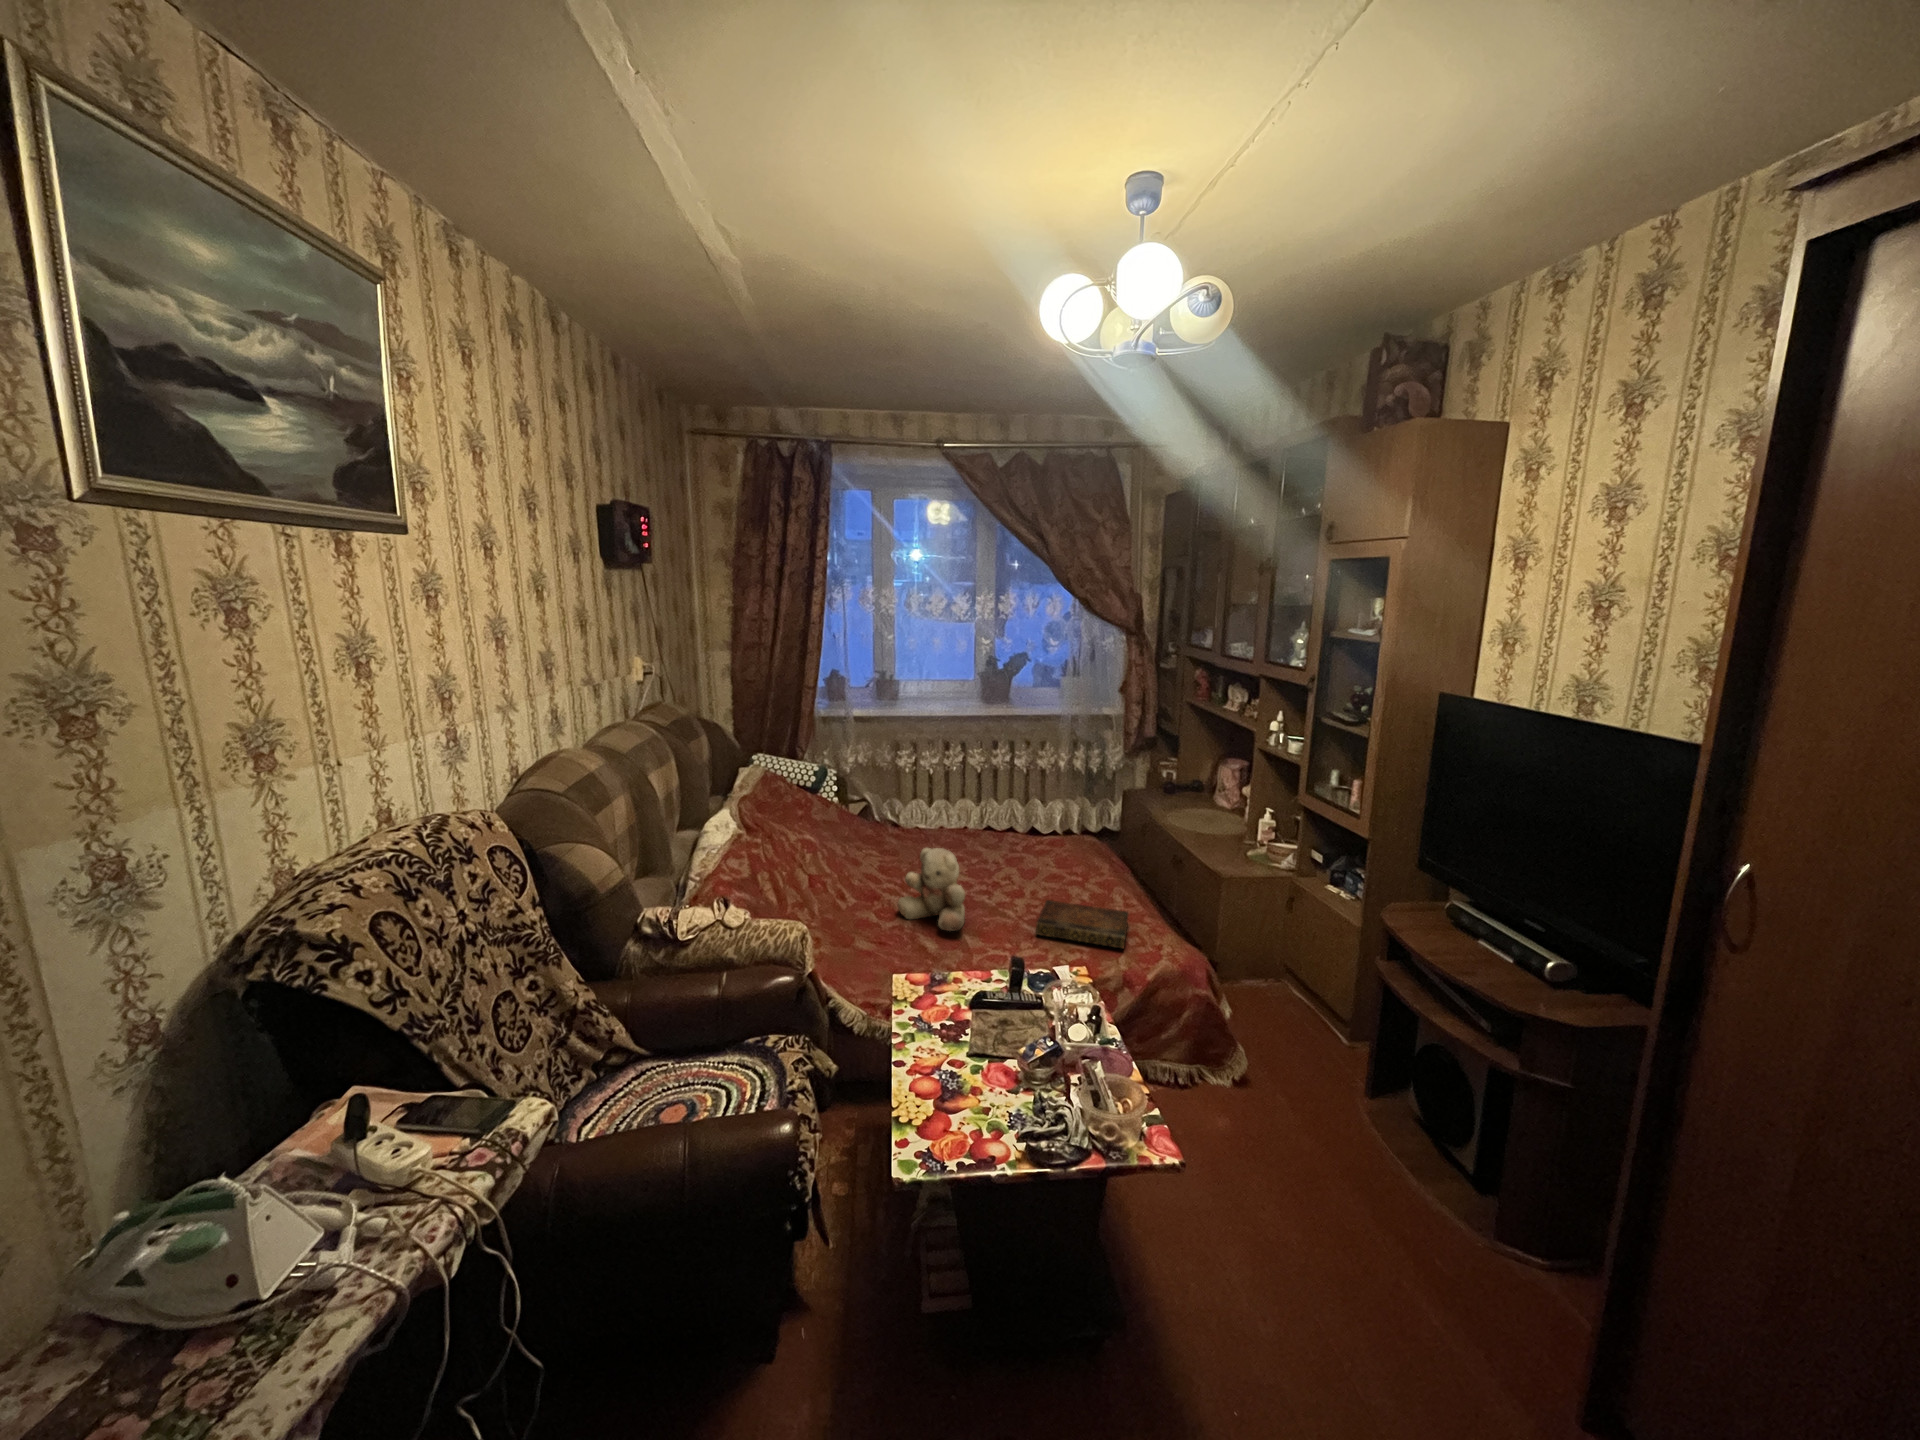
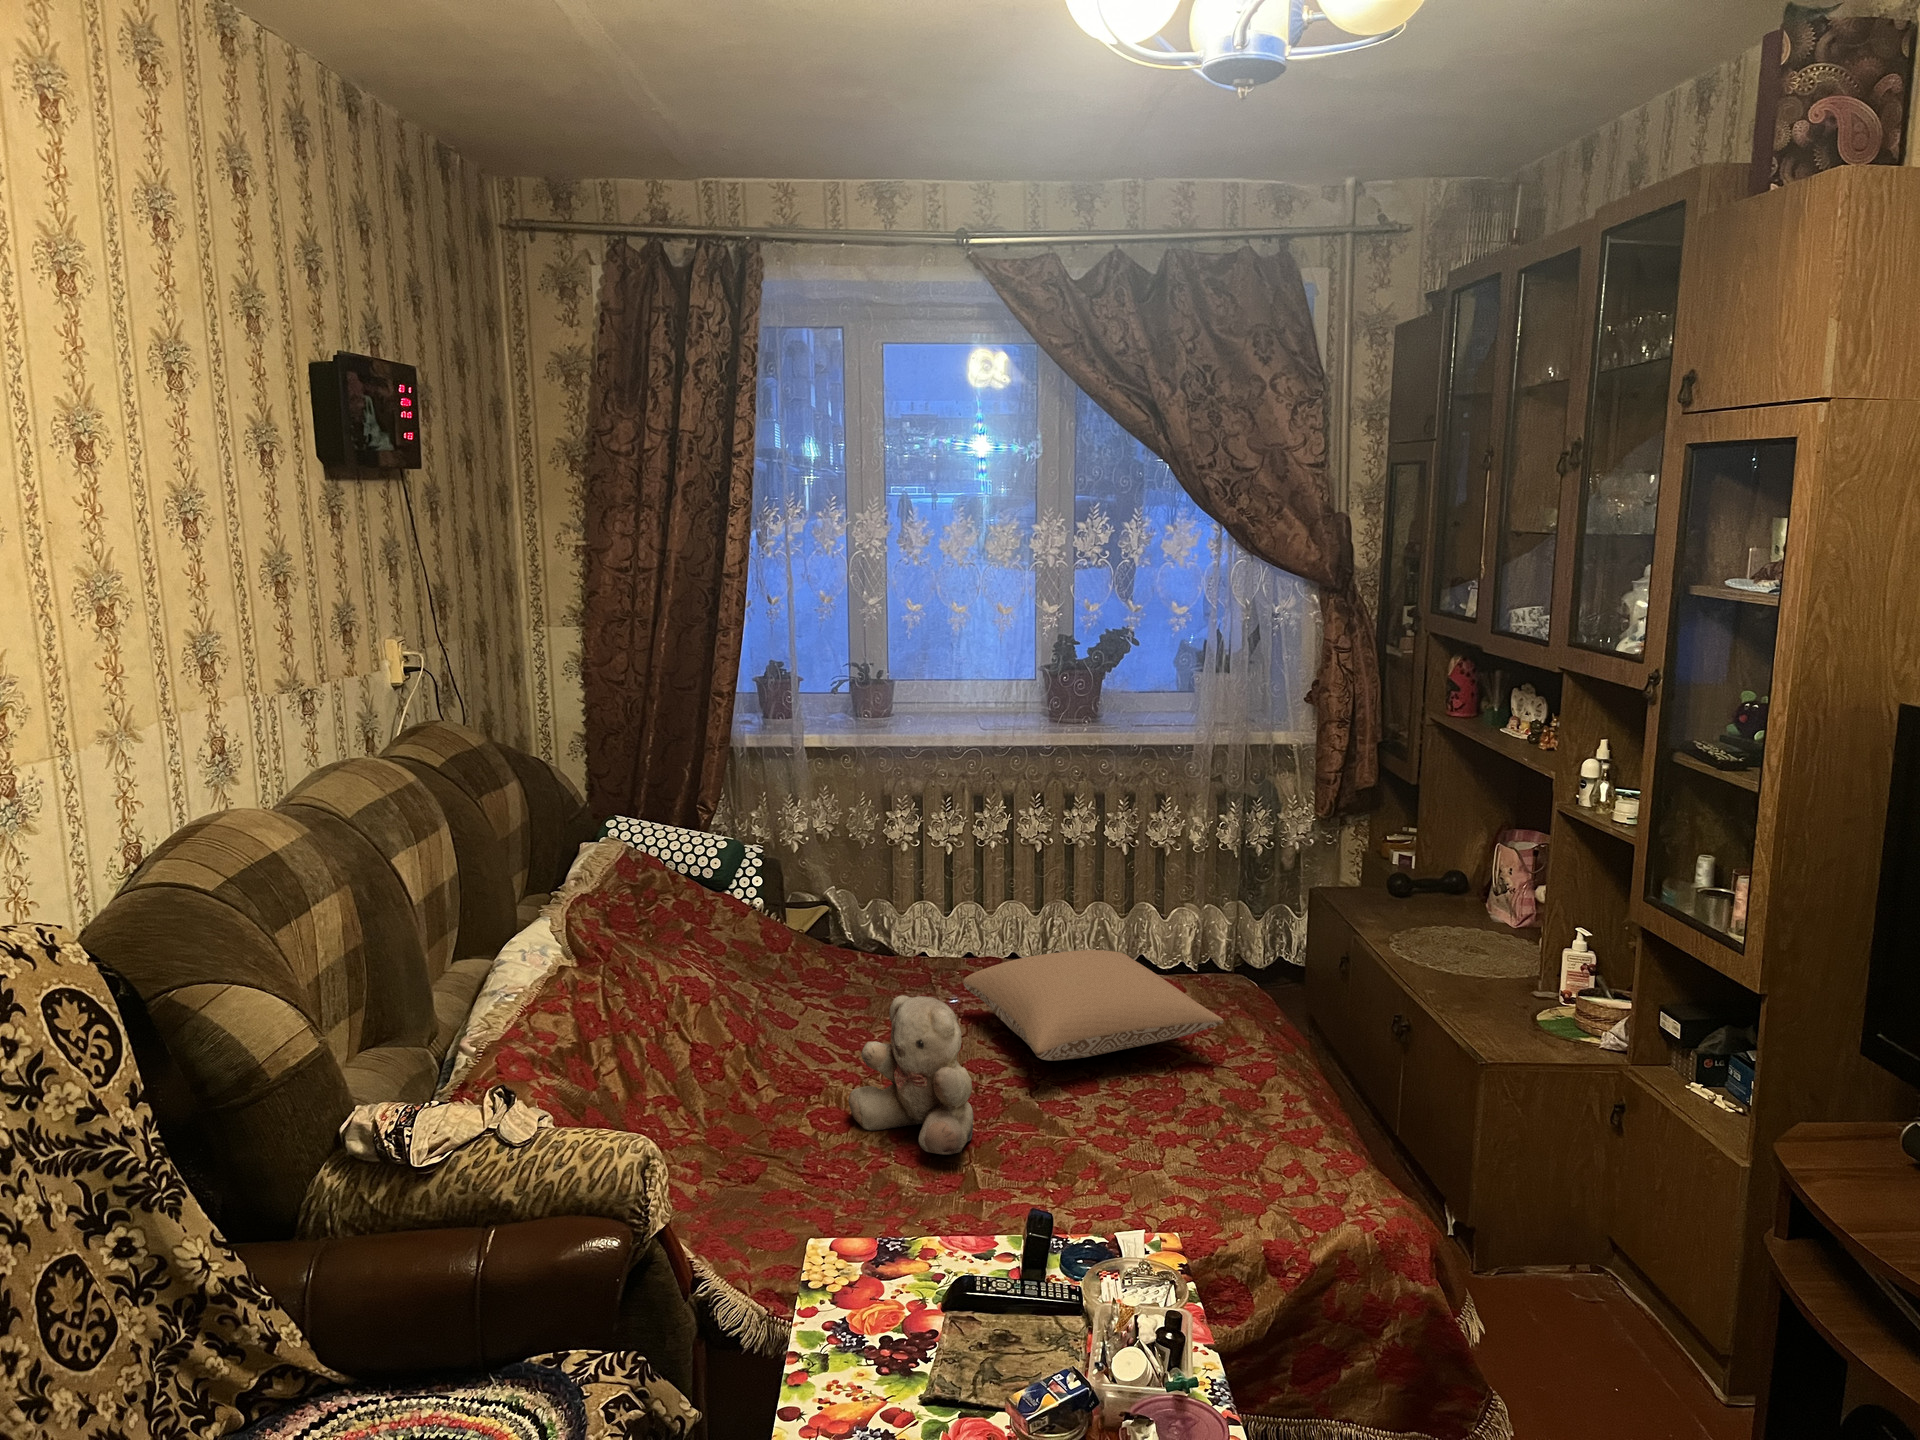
pillow: none [951,824,1091,881] -> present [963,950,1223,1061]
book: present [1036,900,1128,948] -> none [1104,1097,1287,1197]

